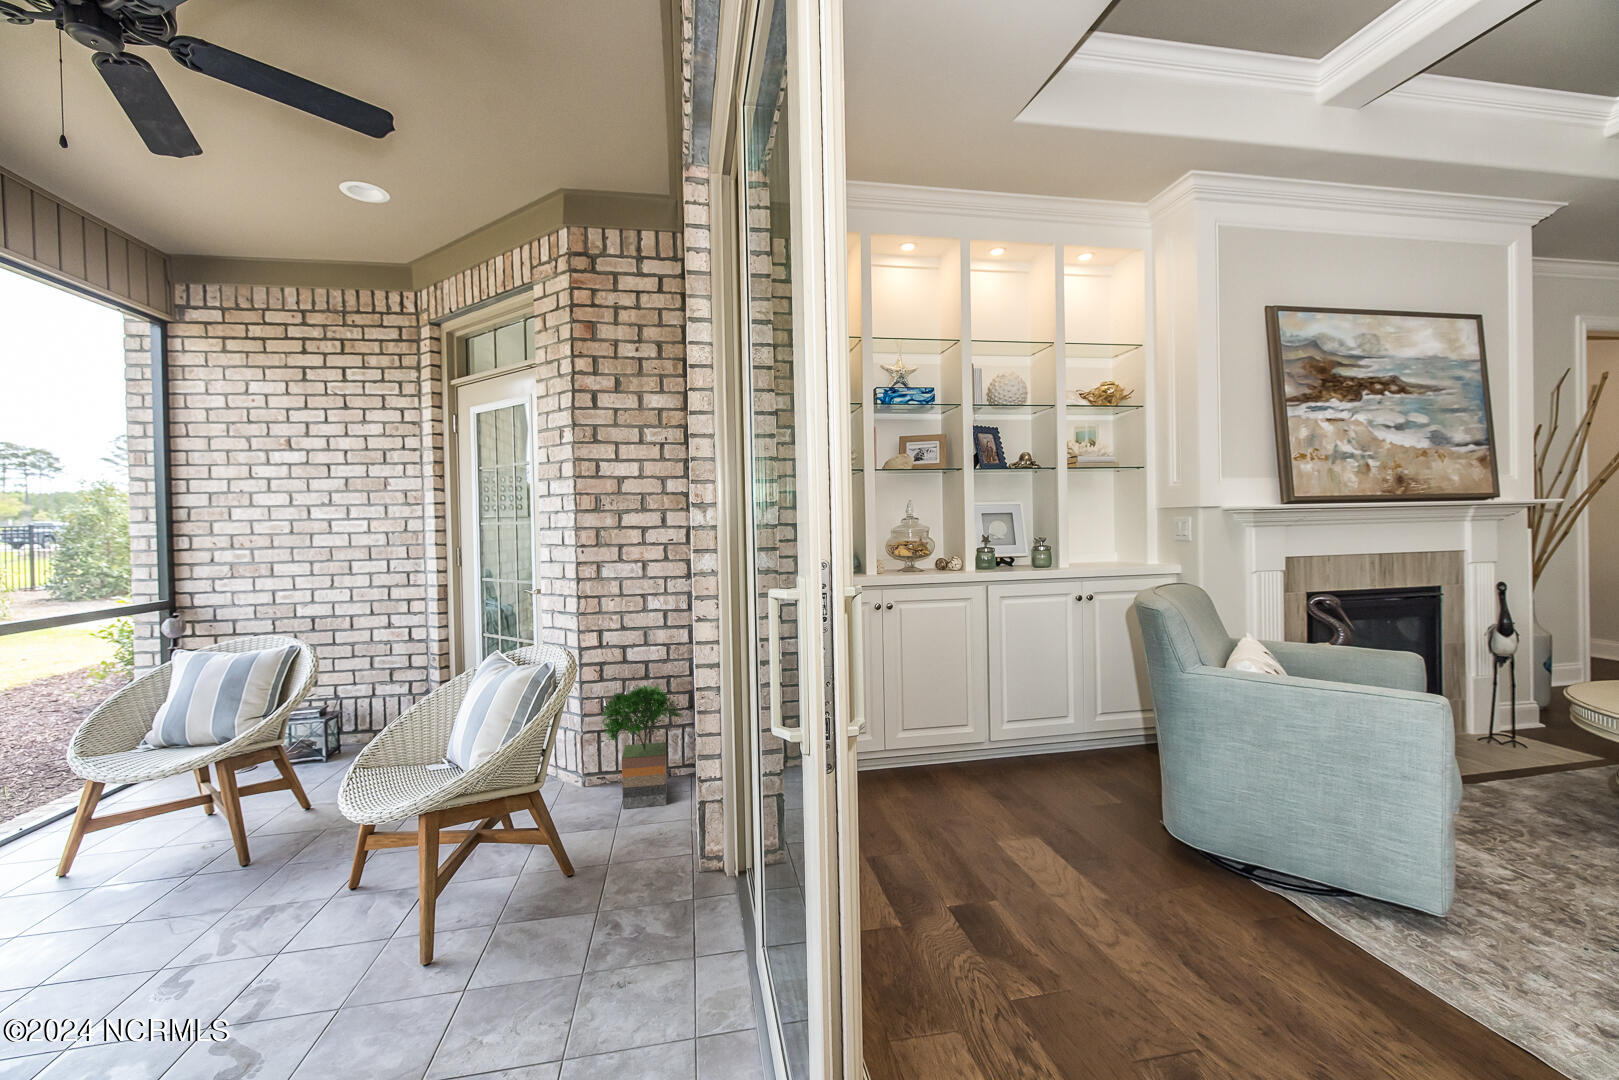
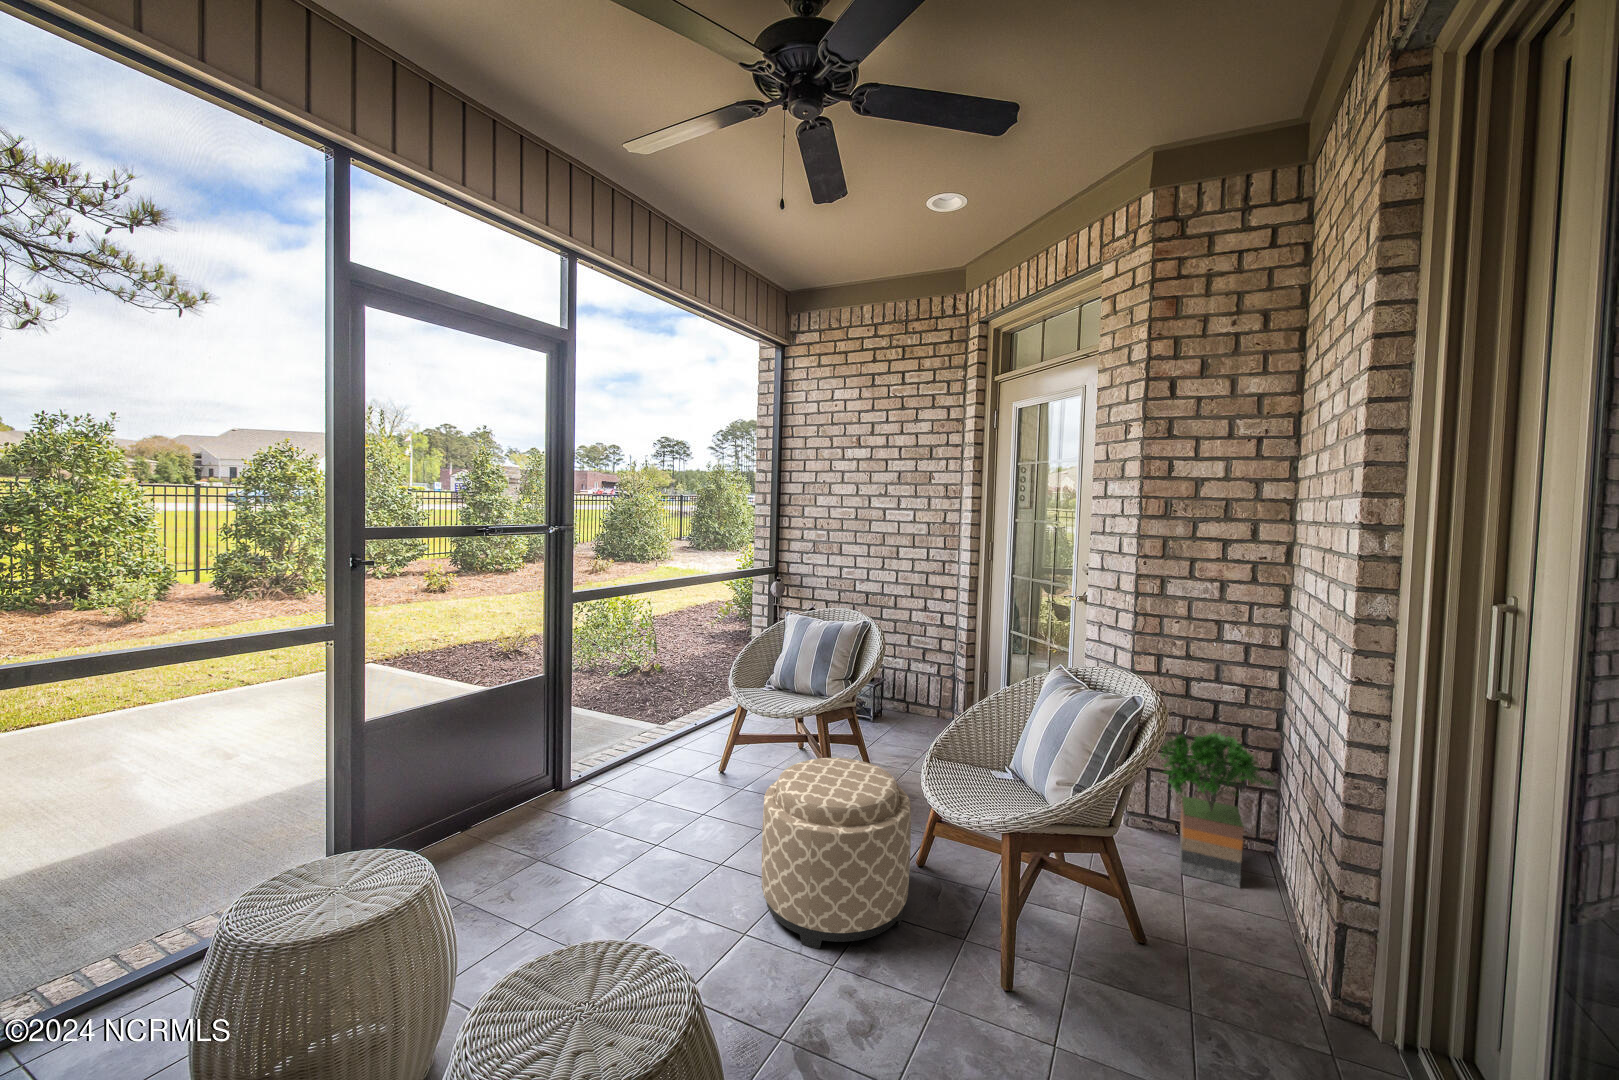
ottoman: none [120,784,337,1002] -> present [762,758,911,949]

